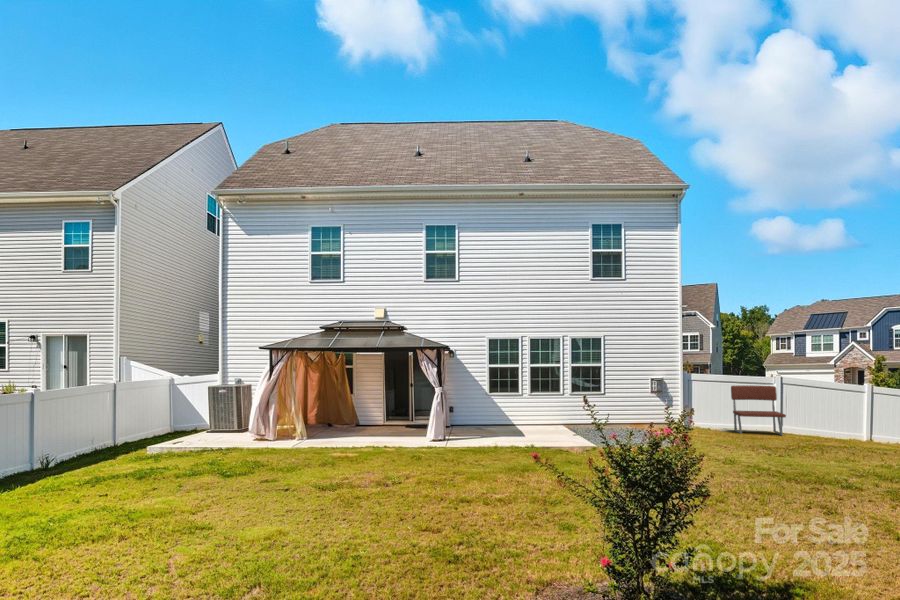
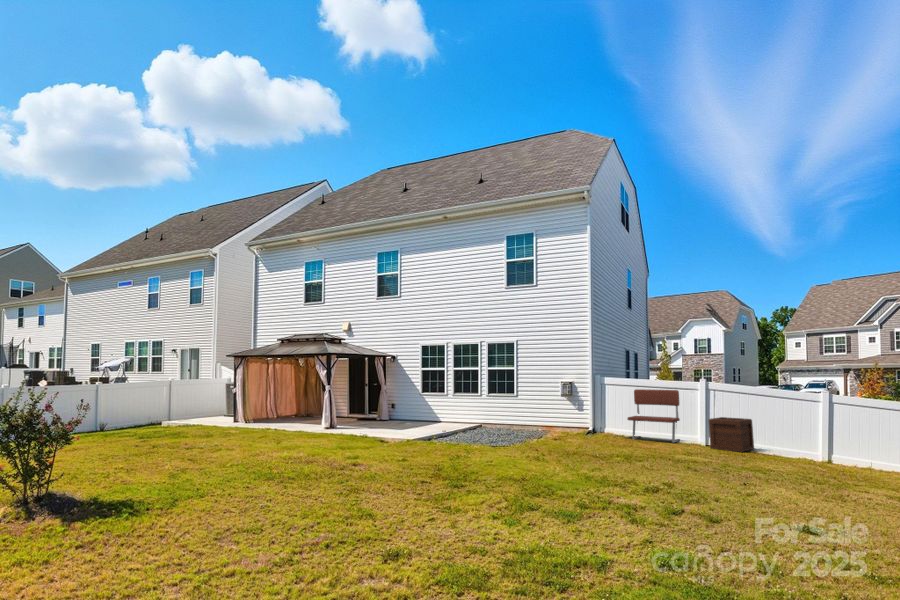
wooden crate: none [815,410,856,442] -> present [709,417,754,452]

